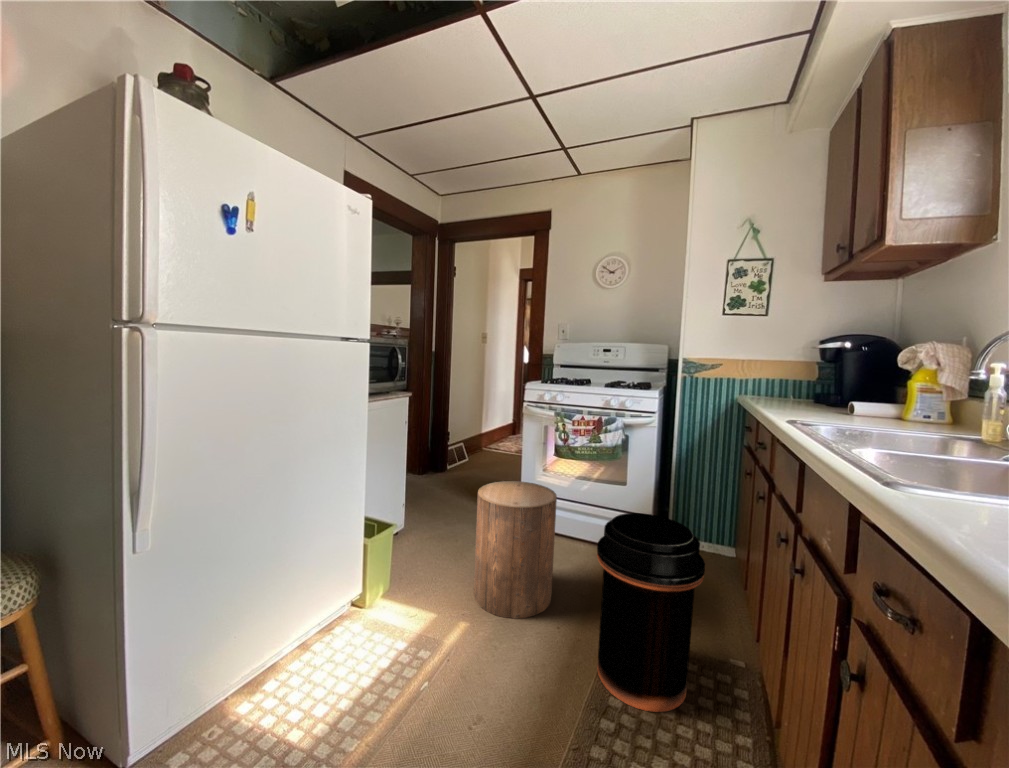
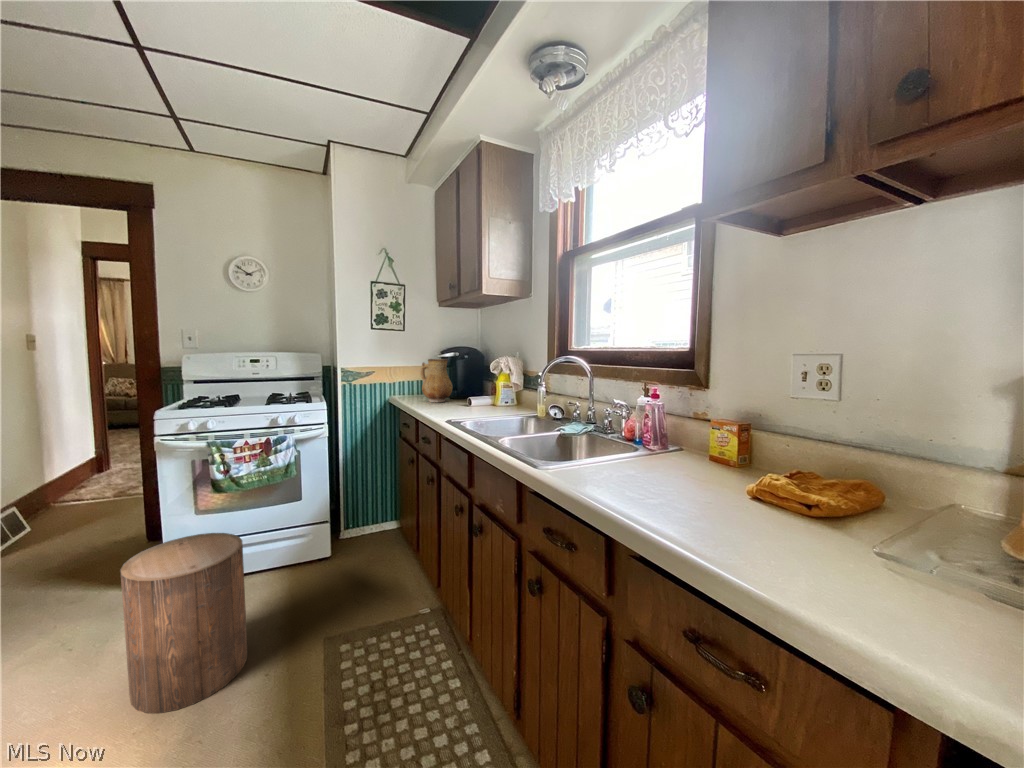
ceramic pitcher: none [779,348,829,407] -> present [421,359,452,402]
trash can: present [597,513,705,712] -> none [312,521,408,695]

